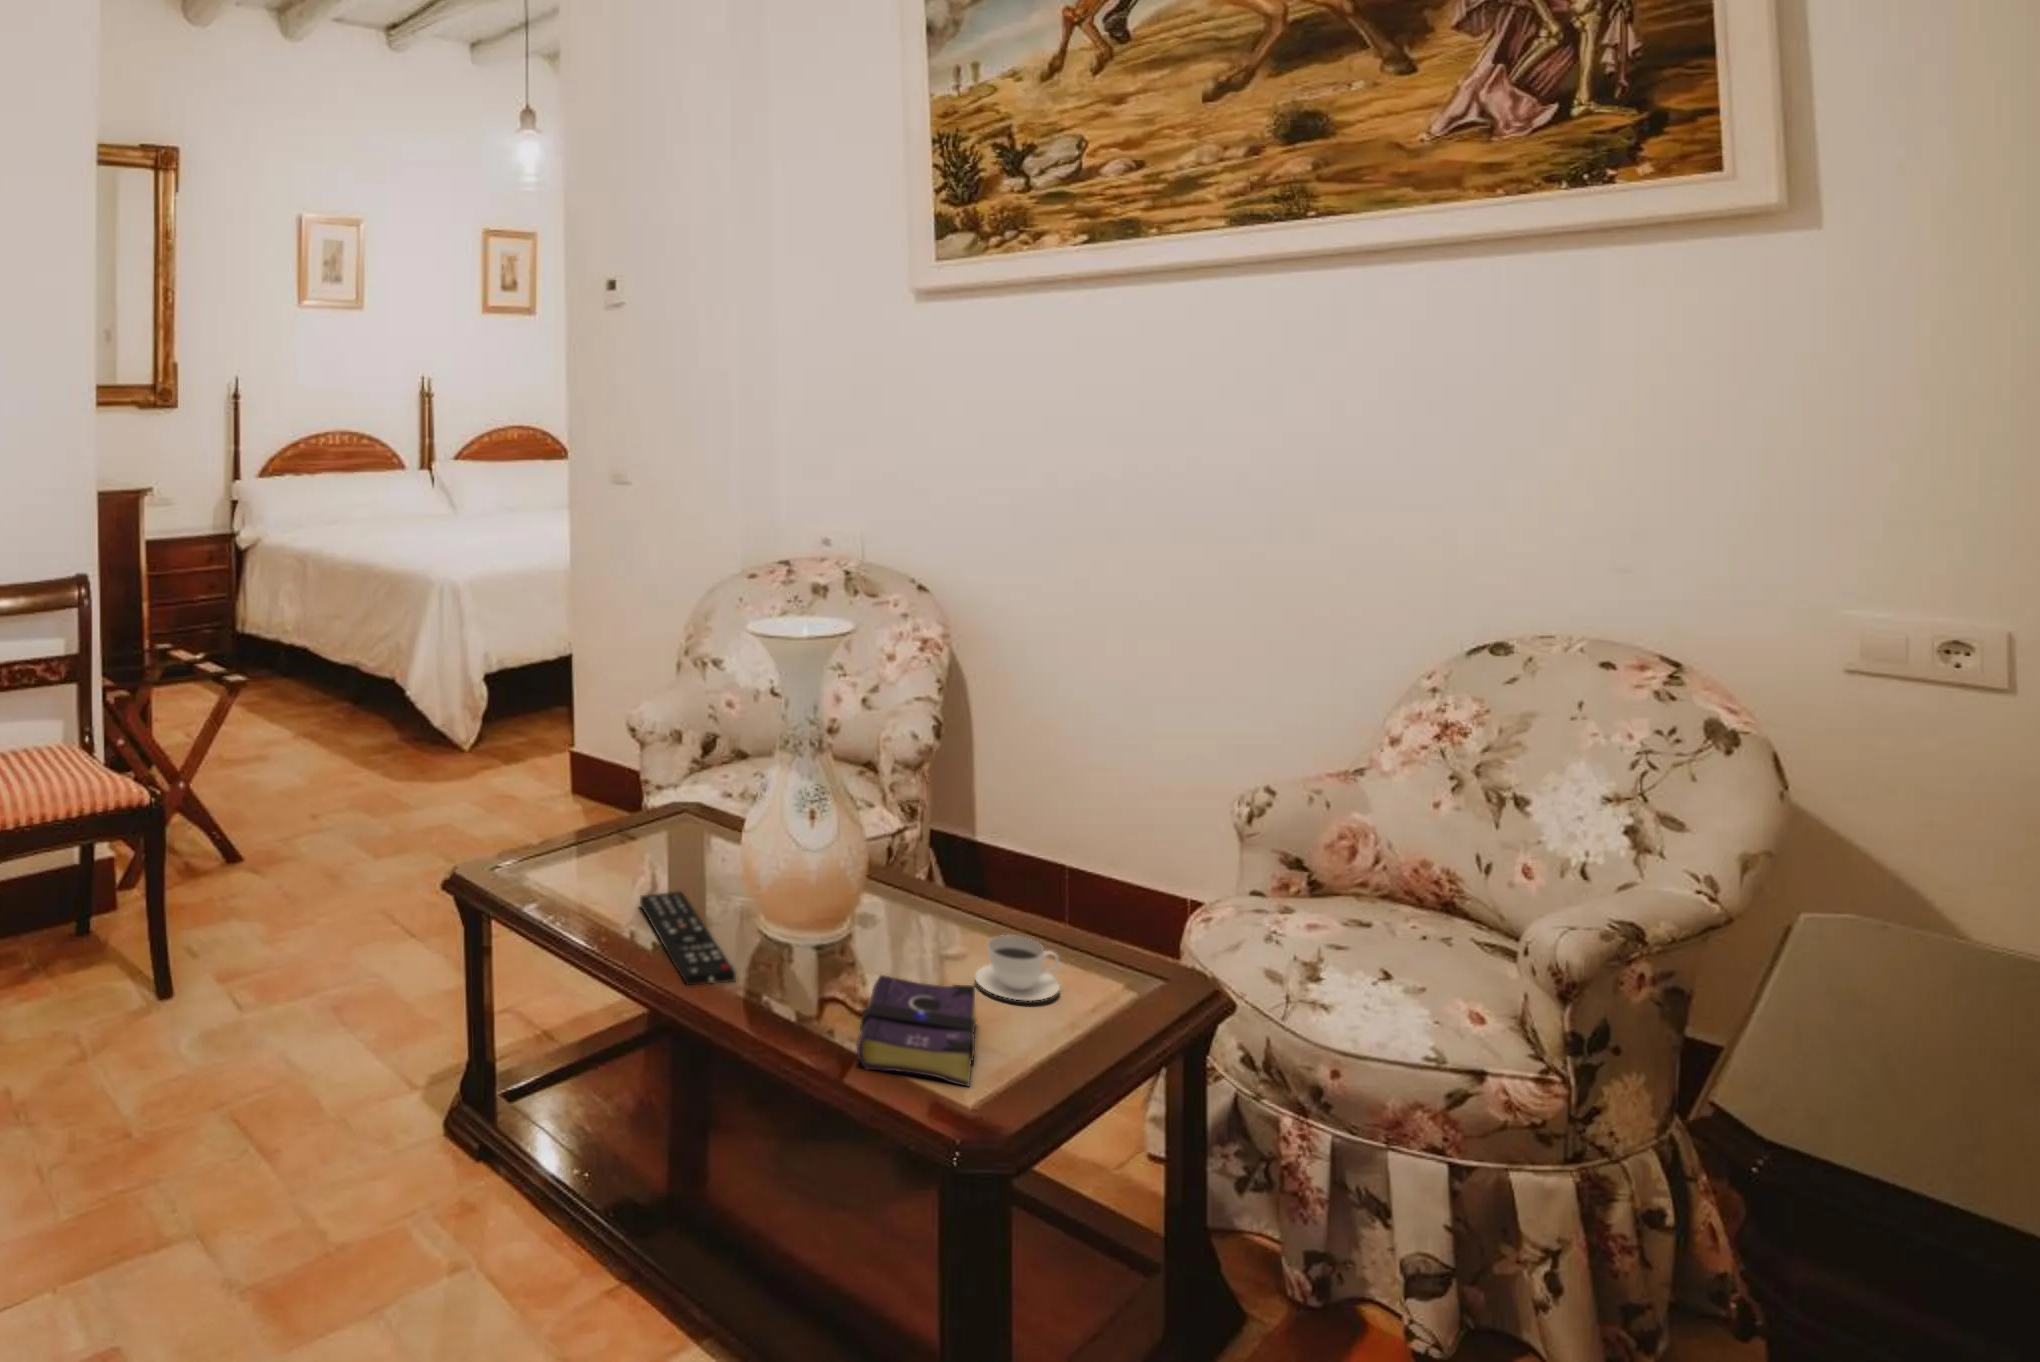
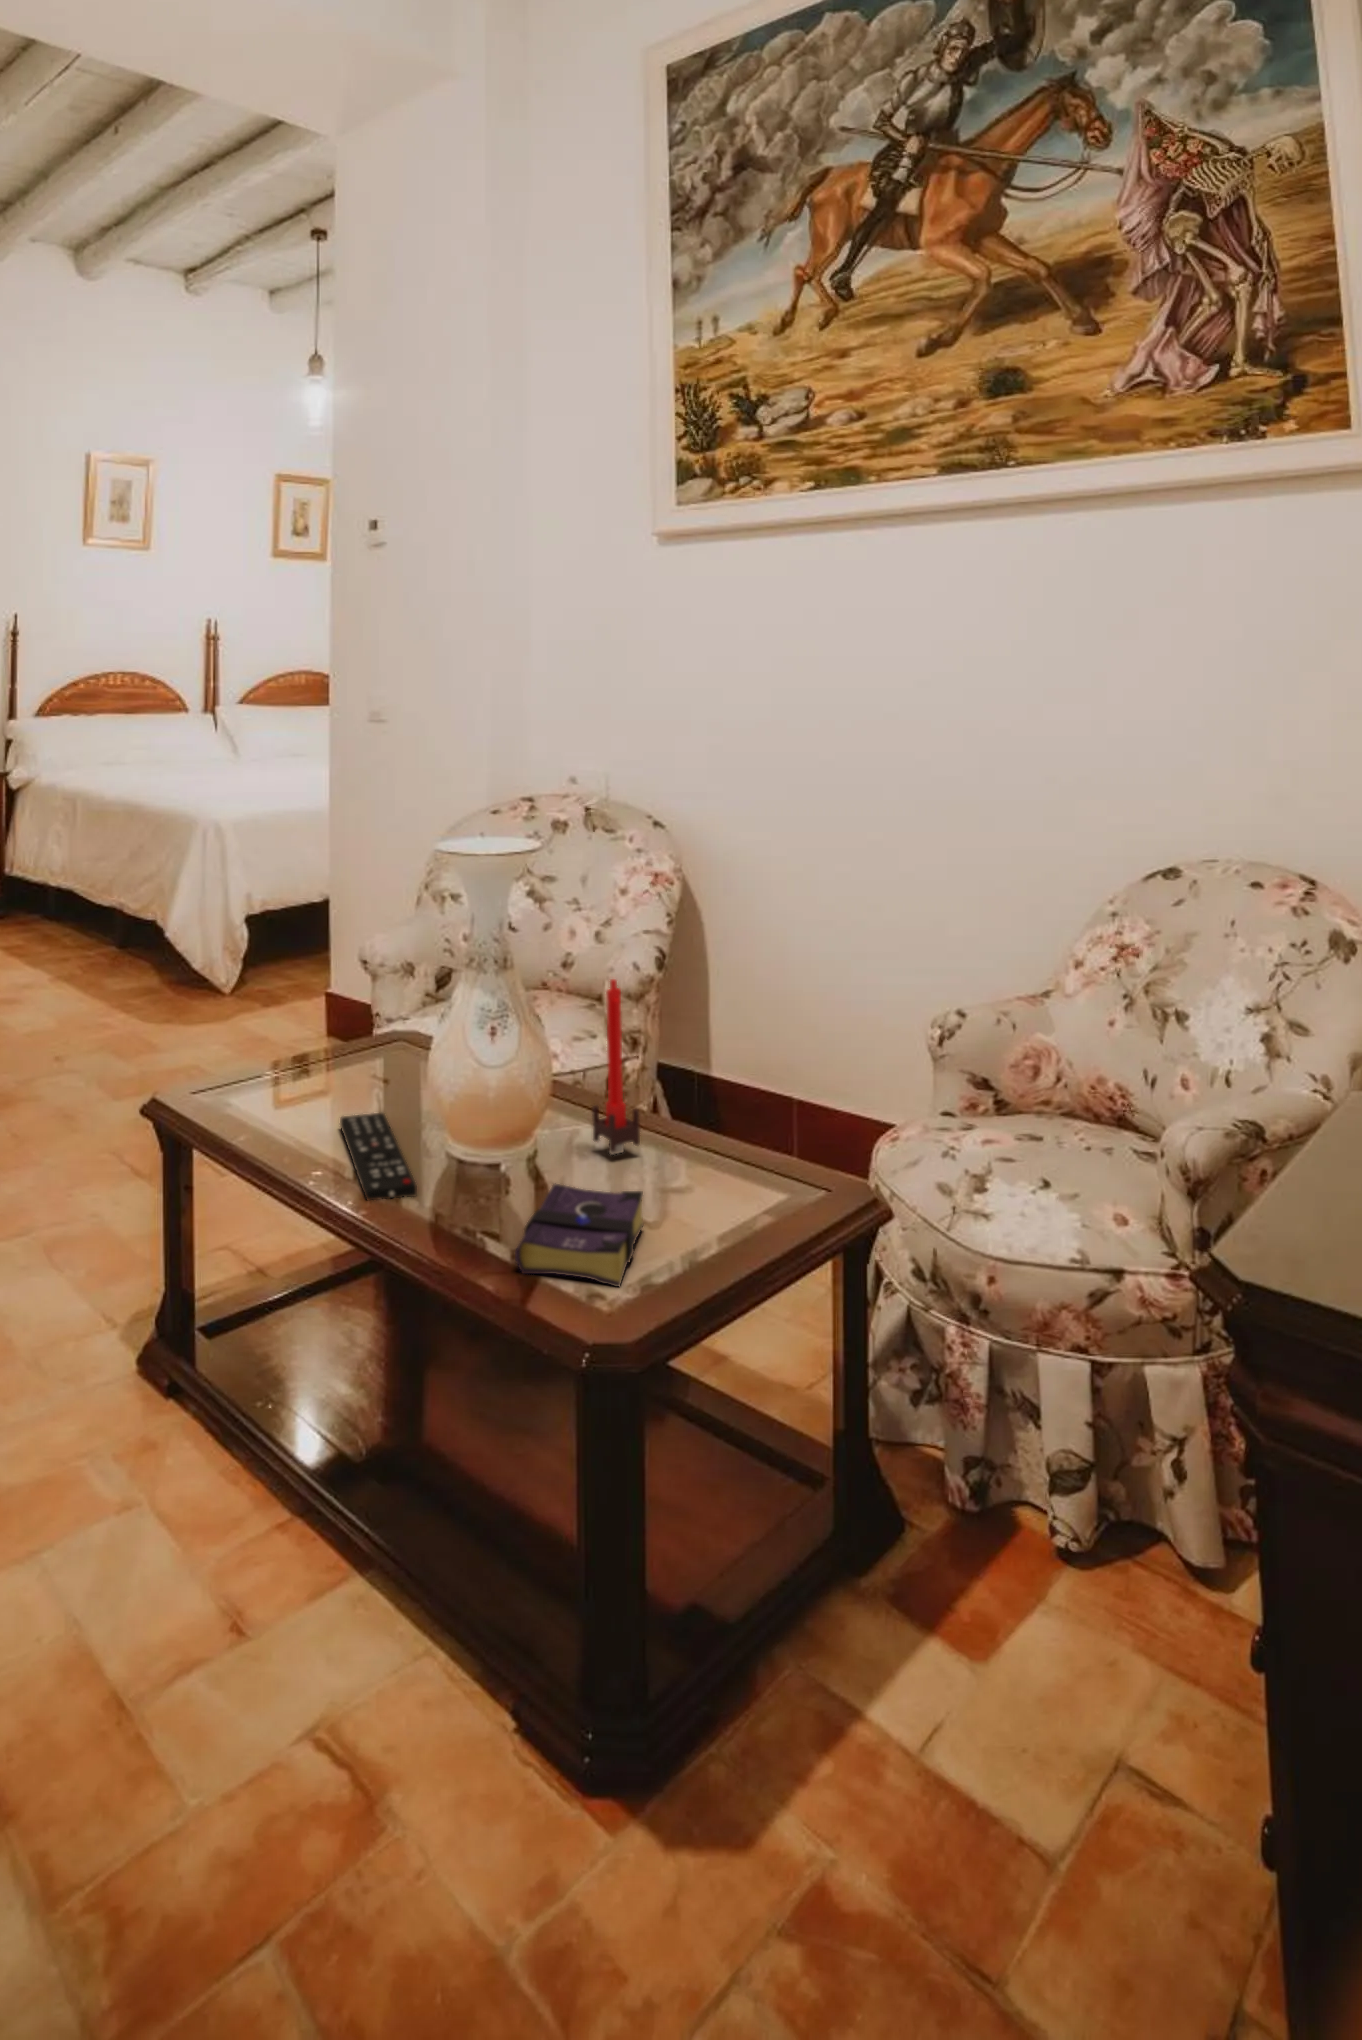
candle: none [899,765,950,940] -> present [592,979,640,1155]
teacup: present [975,935,1060,1001] -> none [653,1145,733,1207]

